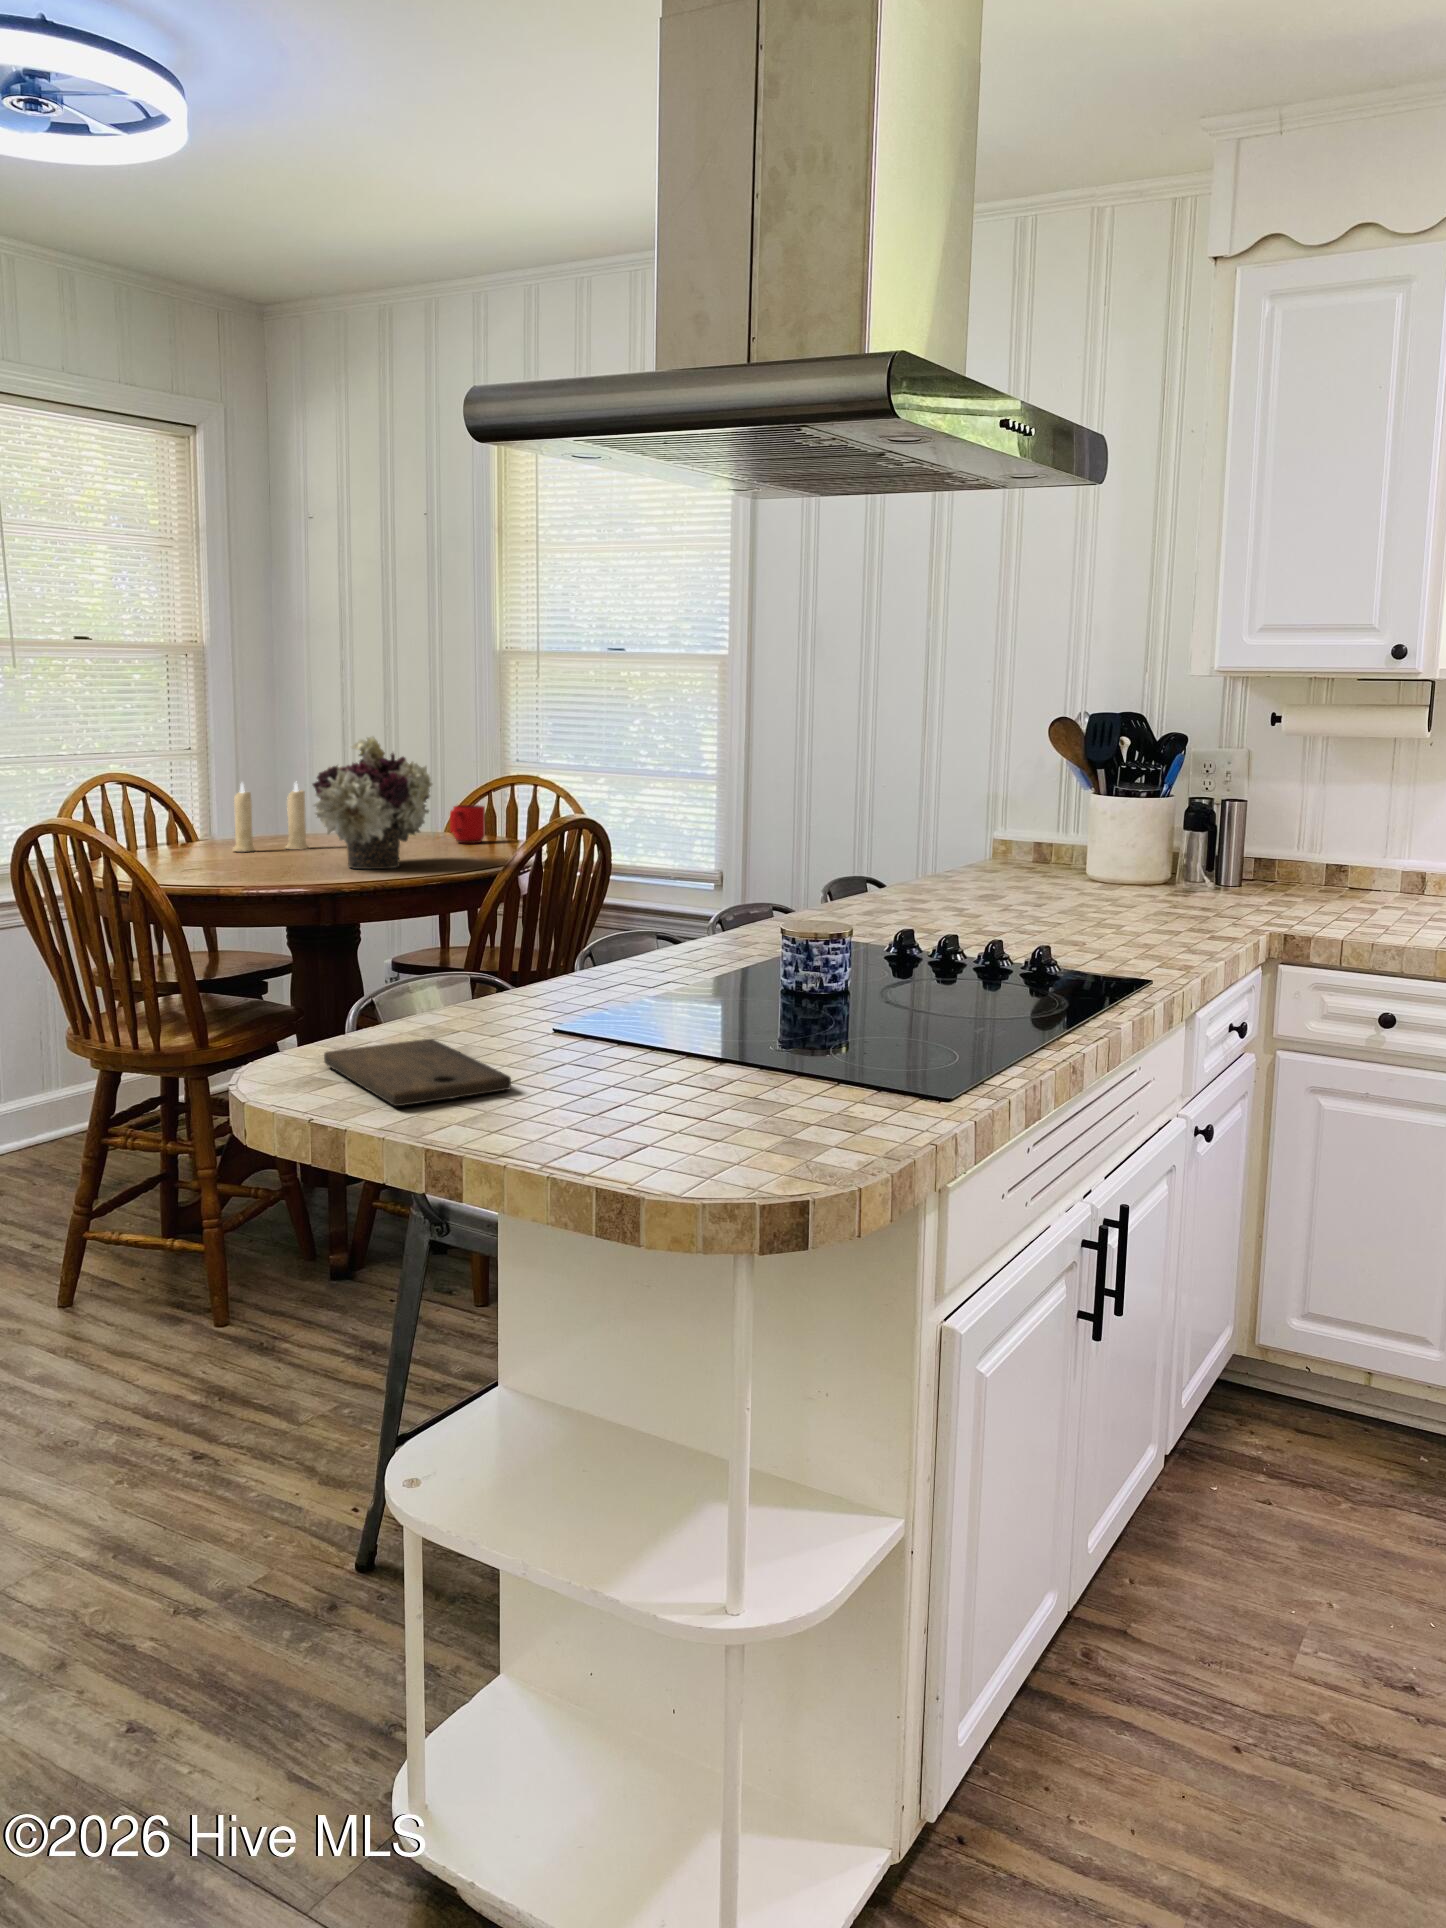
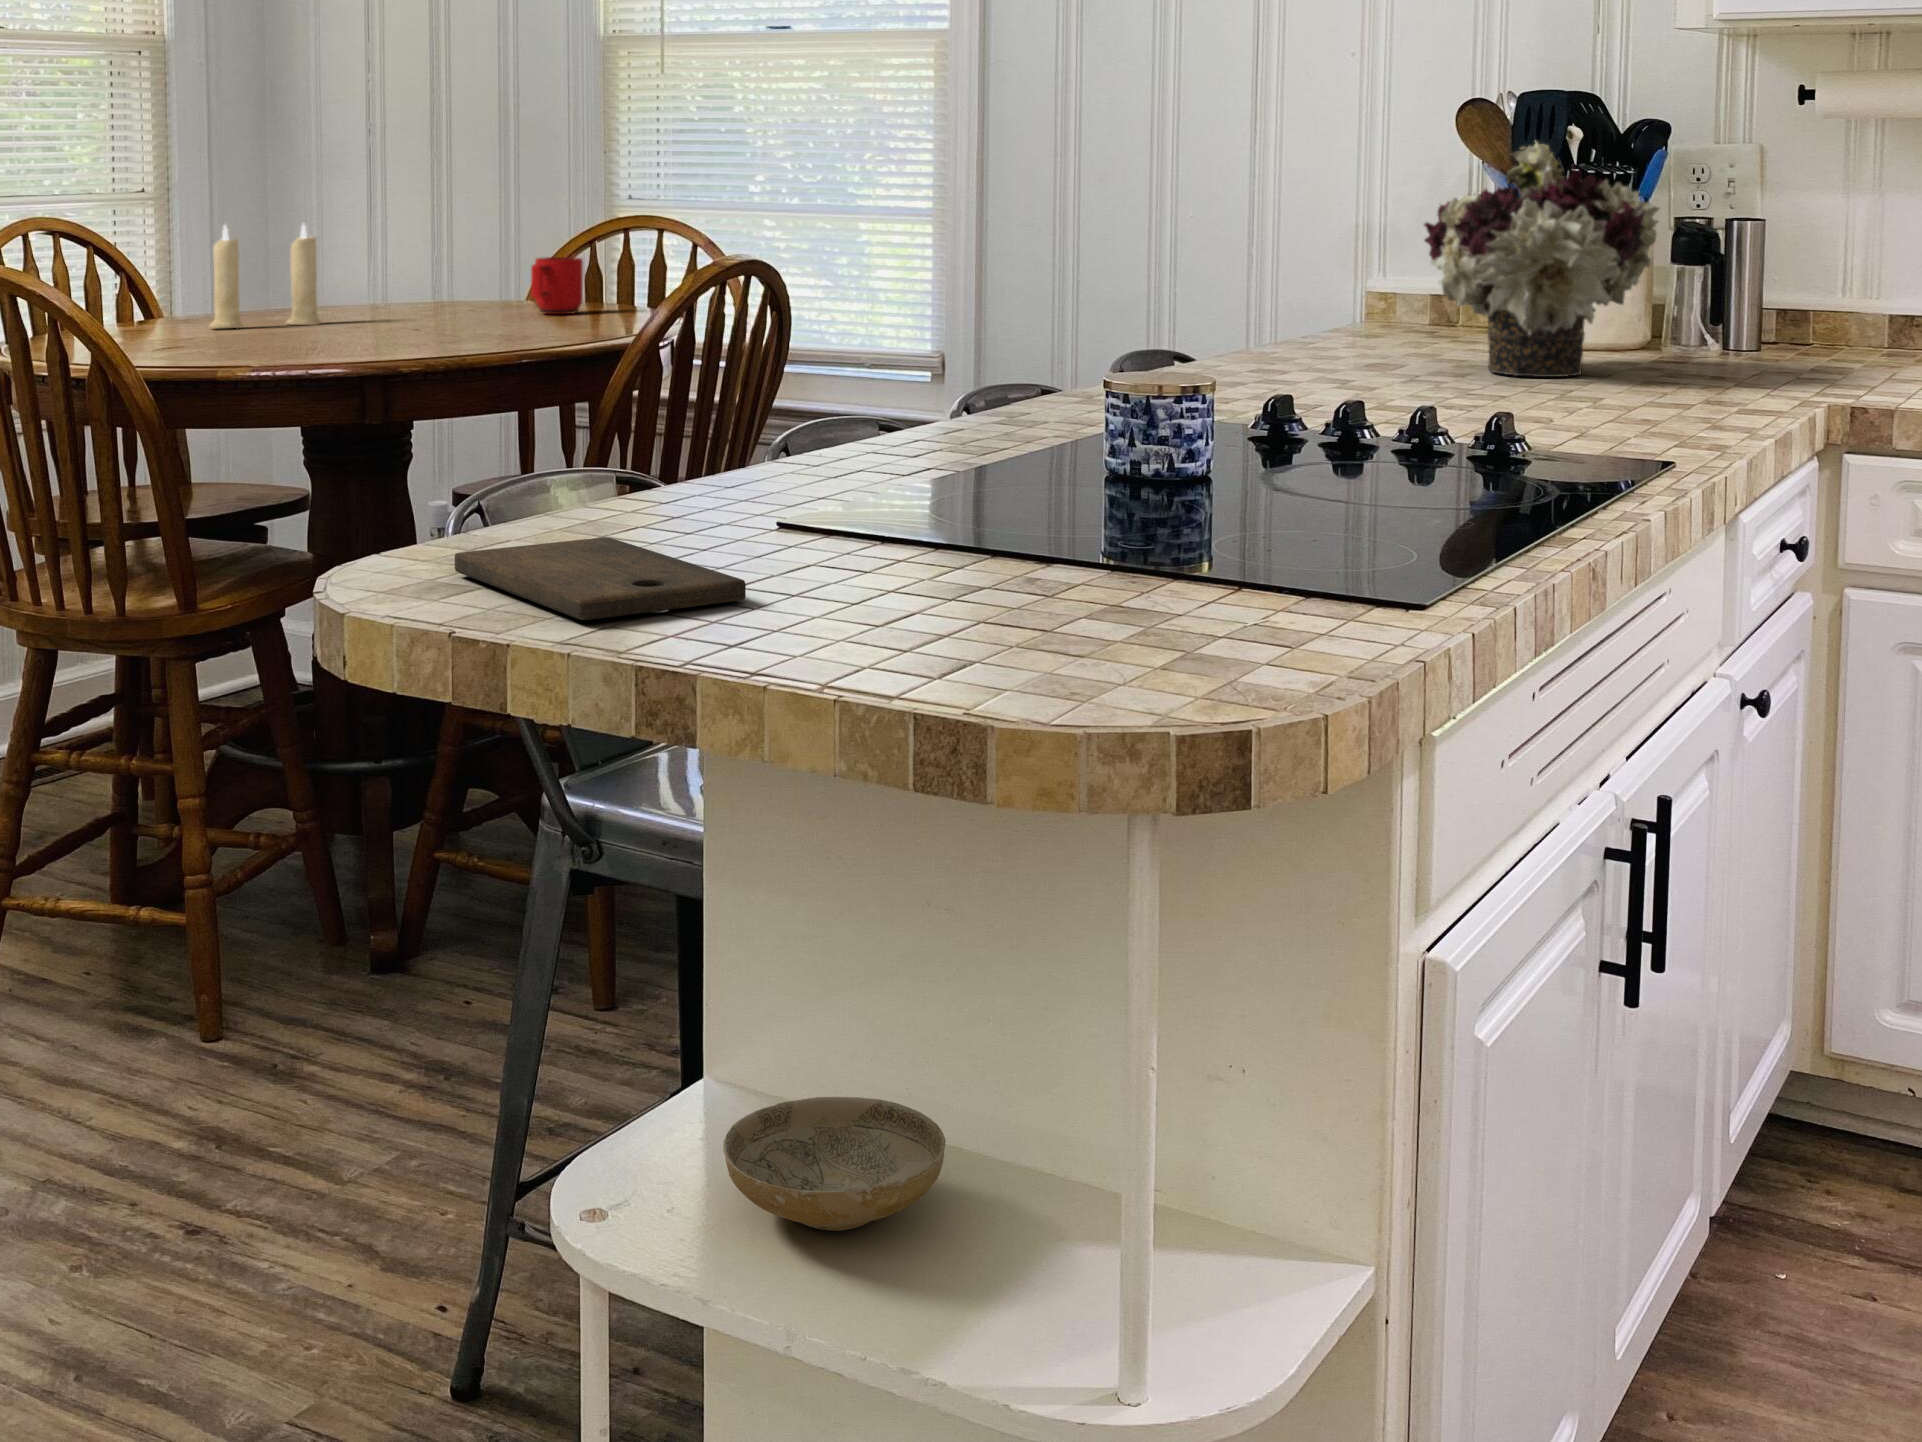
flower arrangement: present [312,736,432,869] -> present [1424,142,1659,377]
ceramic bowl: none [488,1410,634,1501] -> present [723,1097,945,1231]

